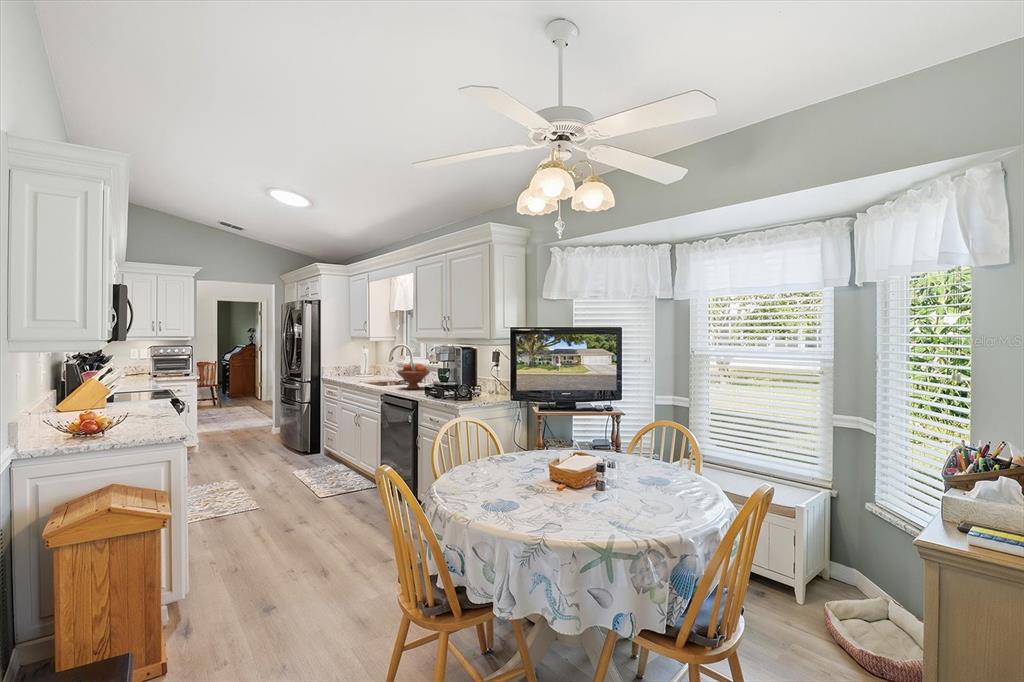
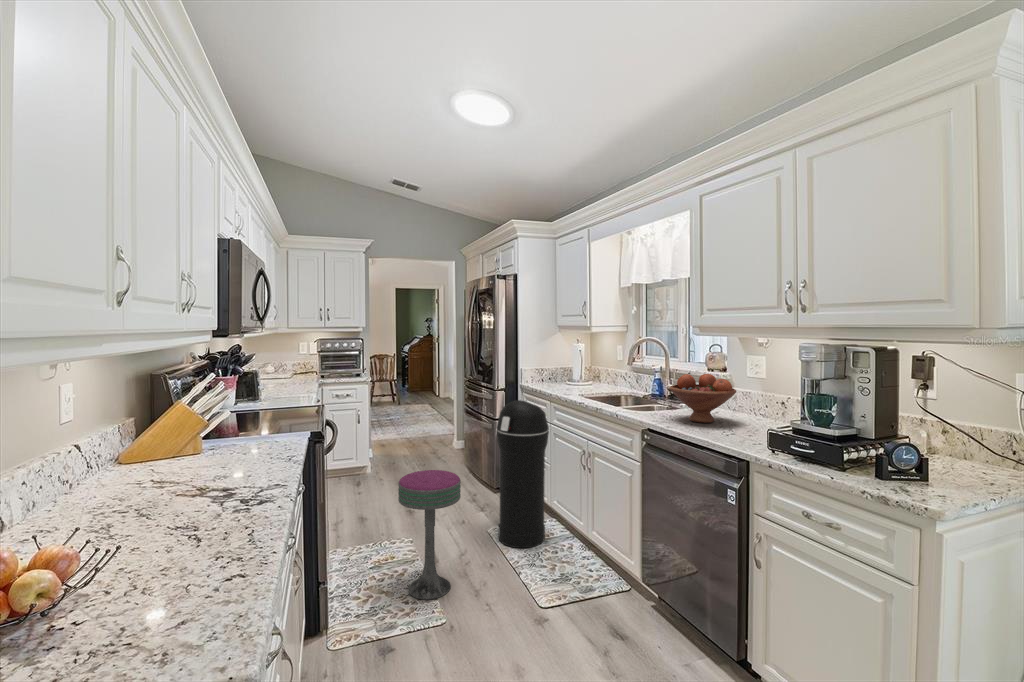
trash can: none [300,385,336,478] -> present [496,400,549,548]
bar stool: none [230,427,273,502] -> present [398,470,461,600]

